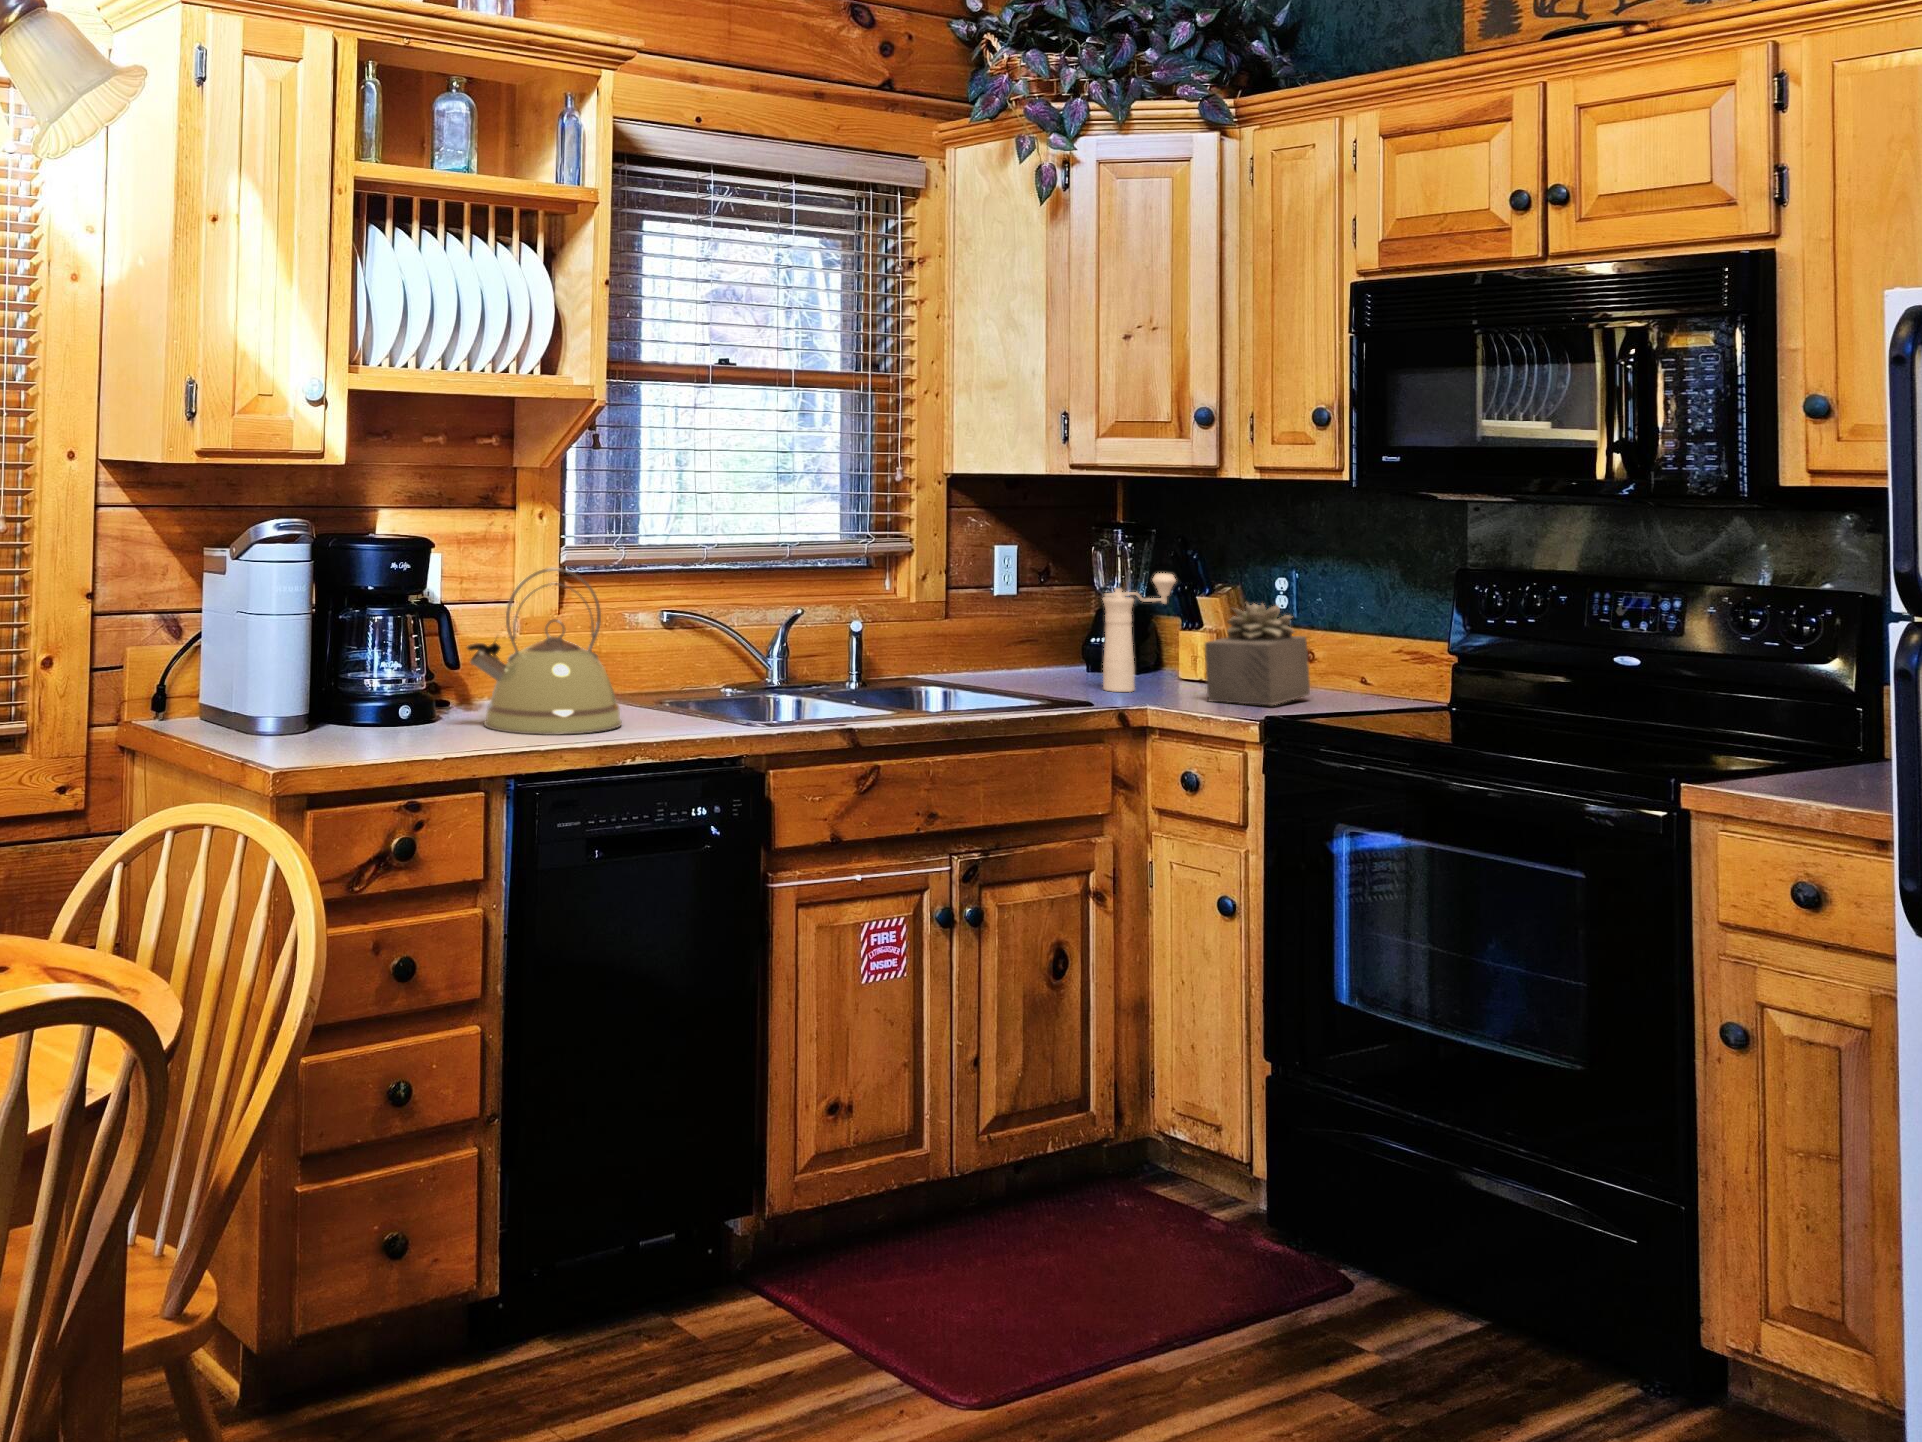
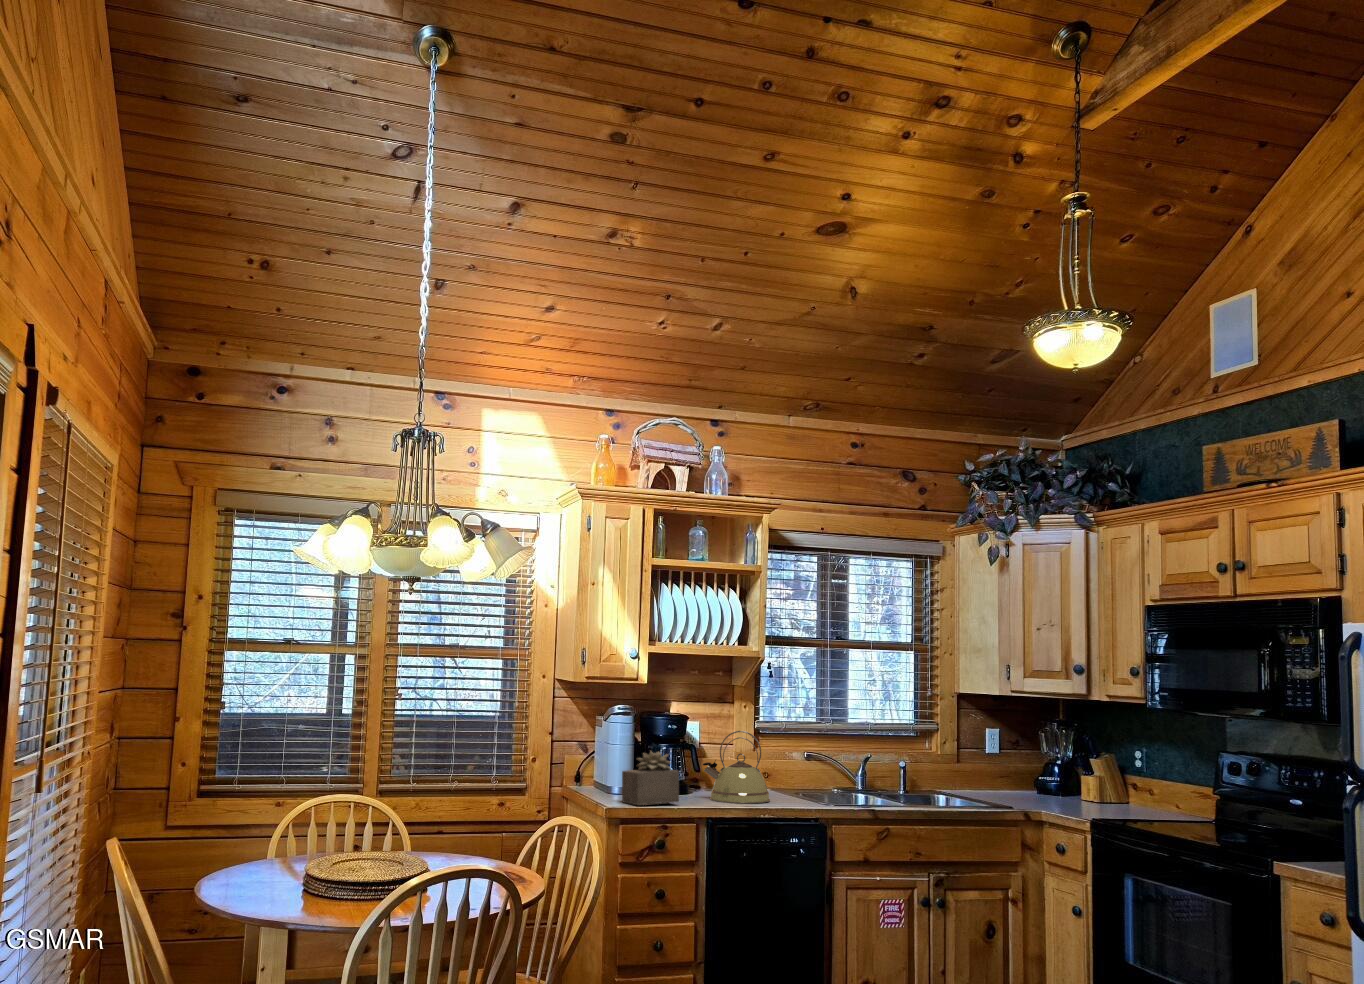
pepper mill: present [1103,573,1176,692] -> none [1034,746,1076,805]
succulent plant: present [1205,604,1310,705] -> present [622,751,679,805]

